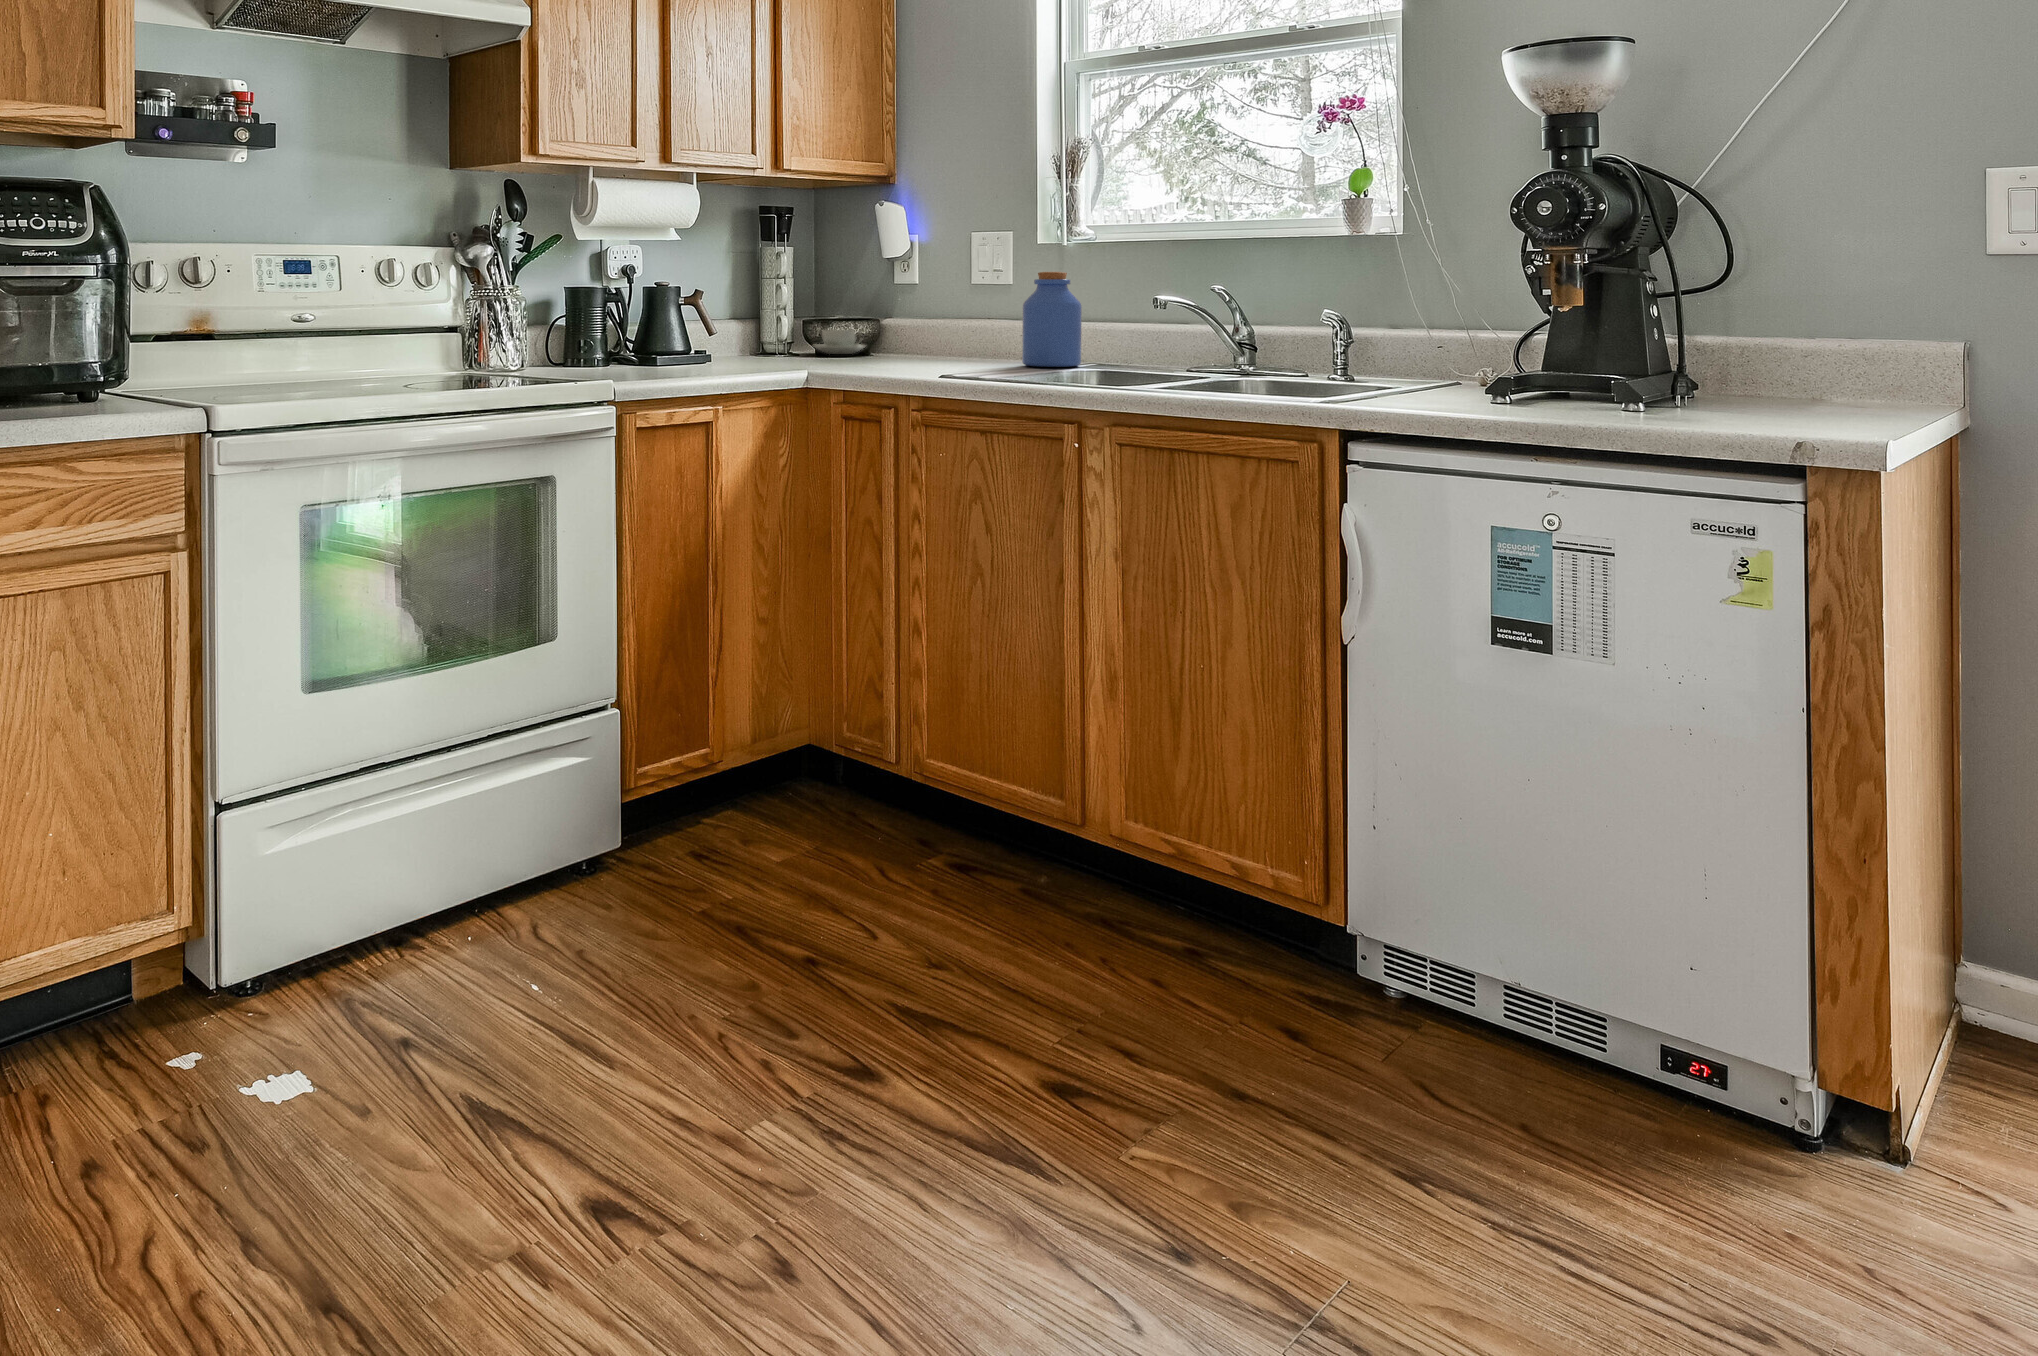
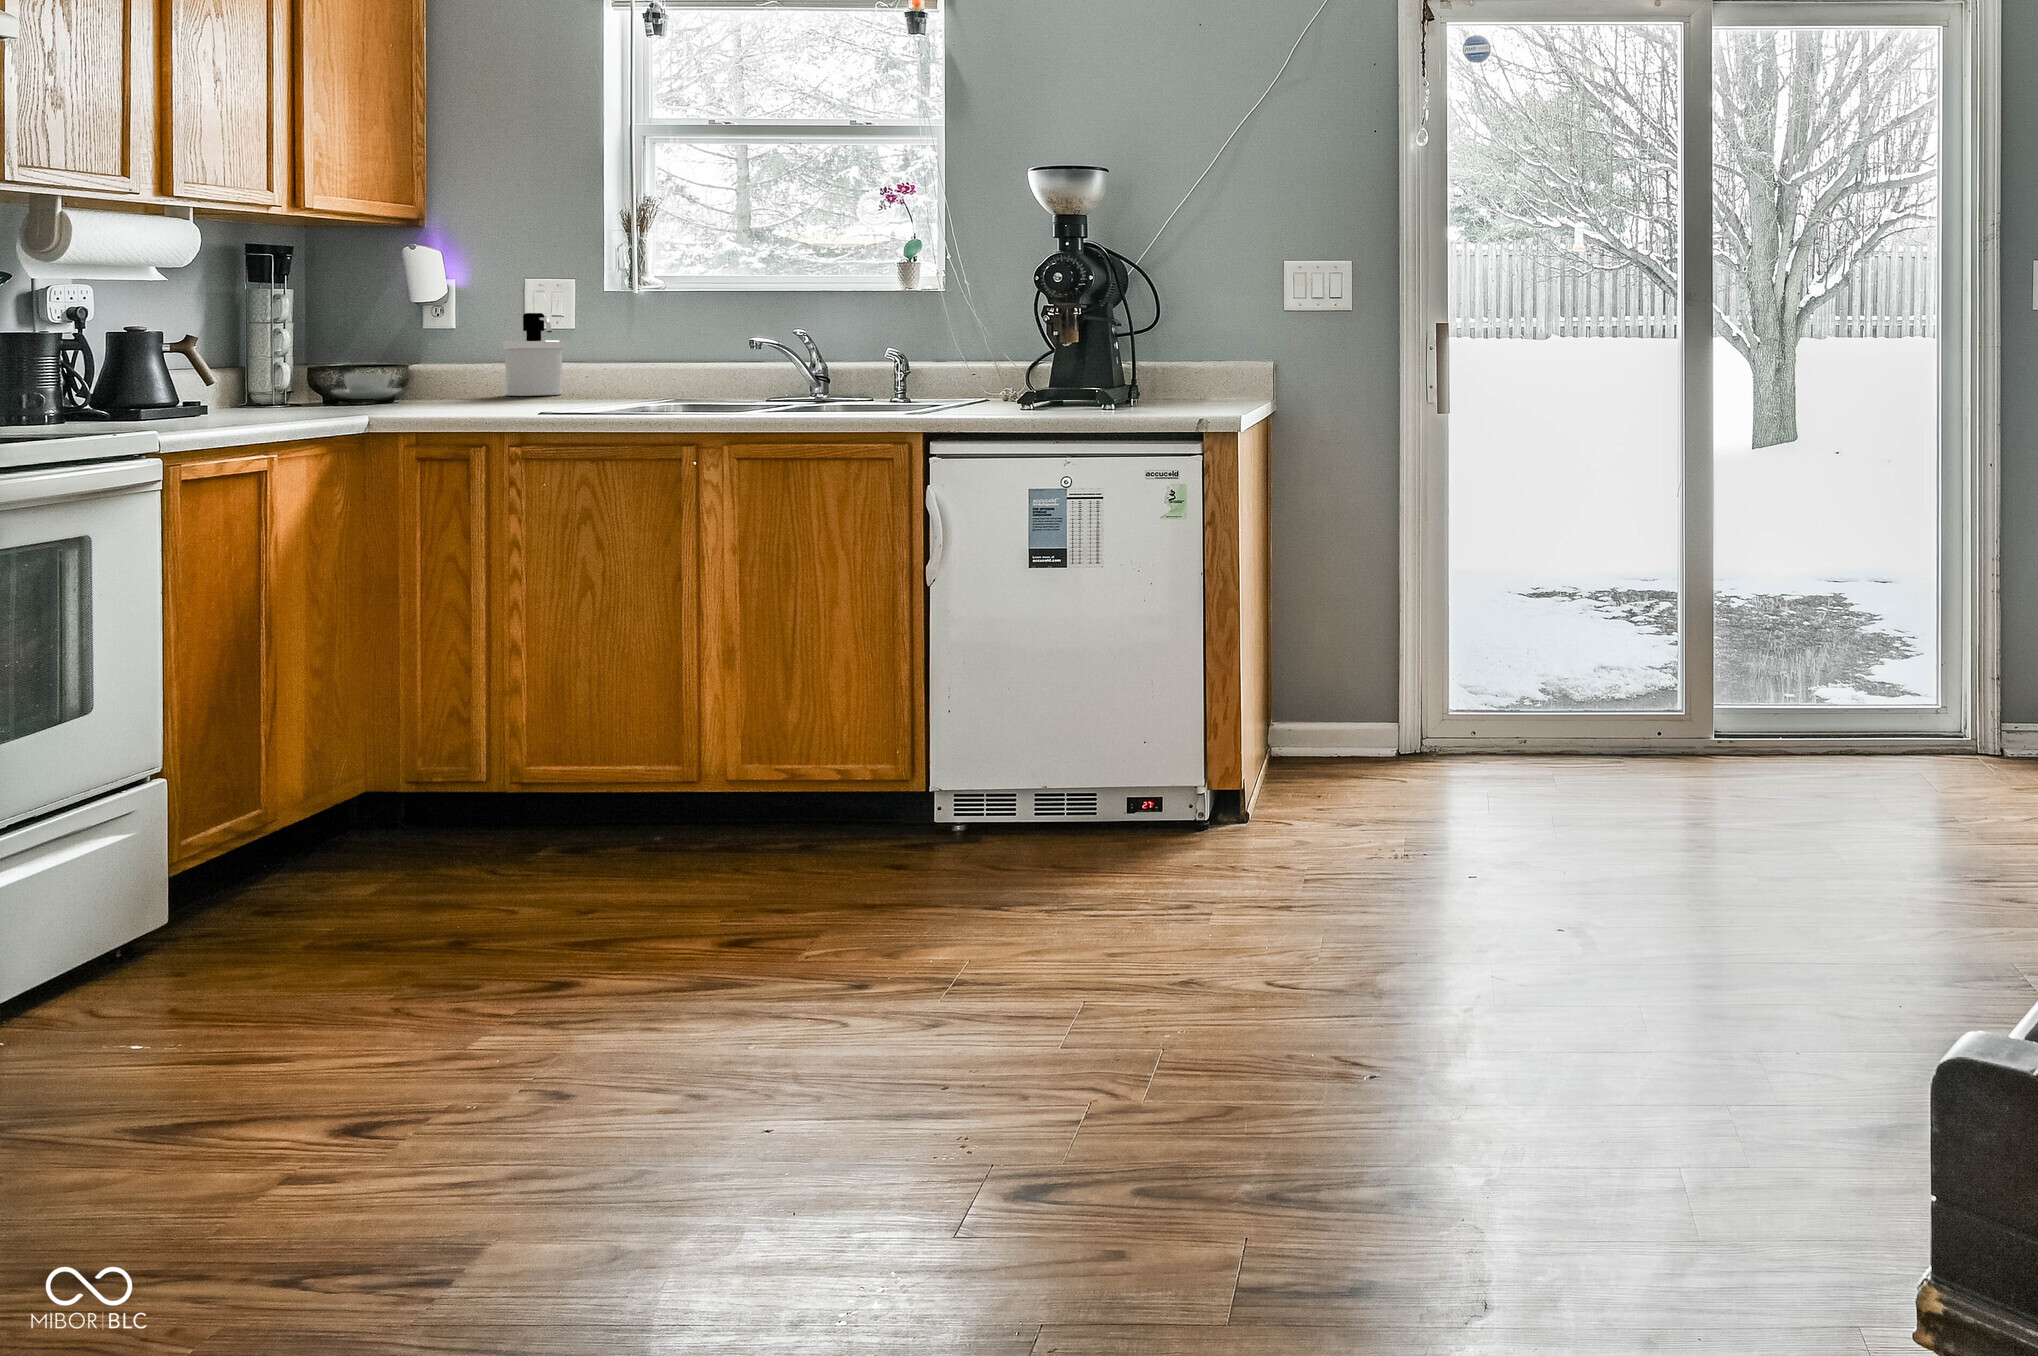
soap dispenser: none [946,271,998,357] -> present [503,313,564,396]
jar: present [1022,272,1082,367] -> none [606,316,668,401]

